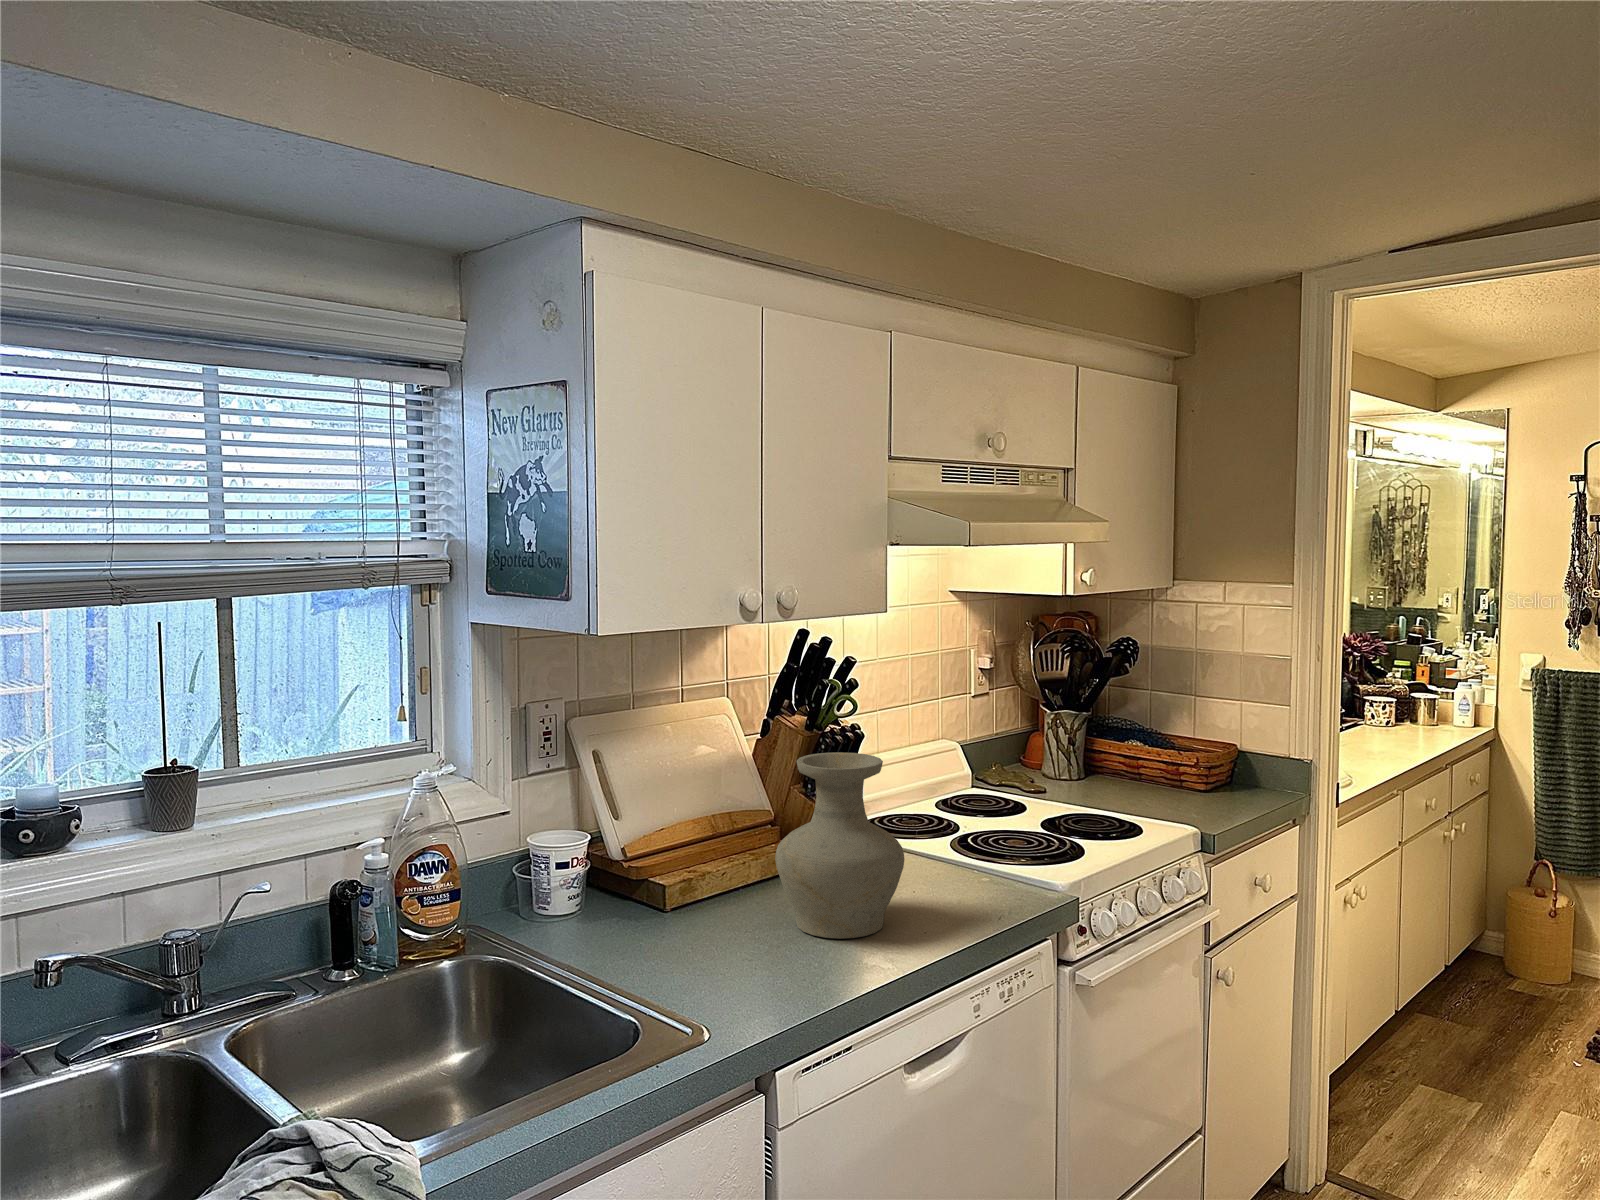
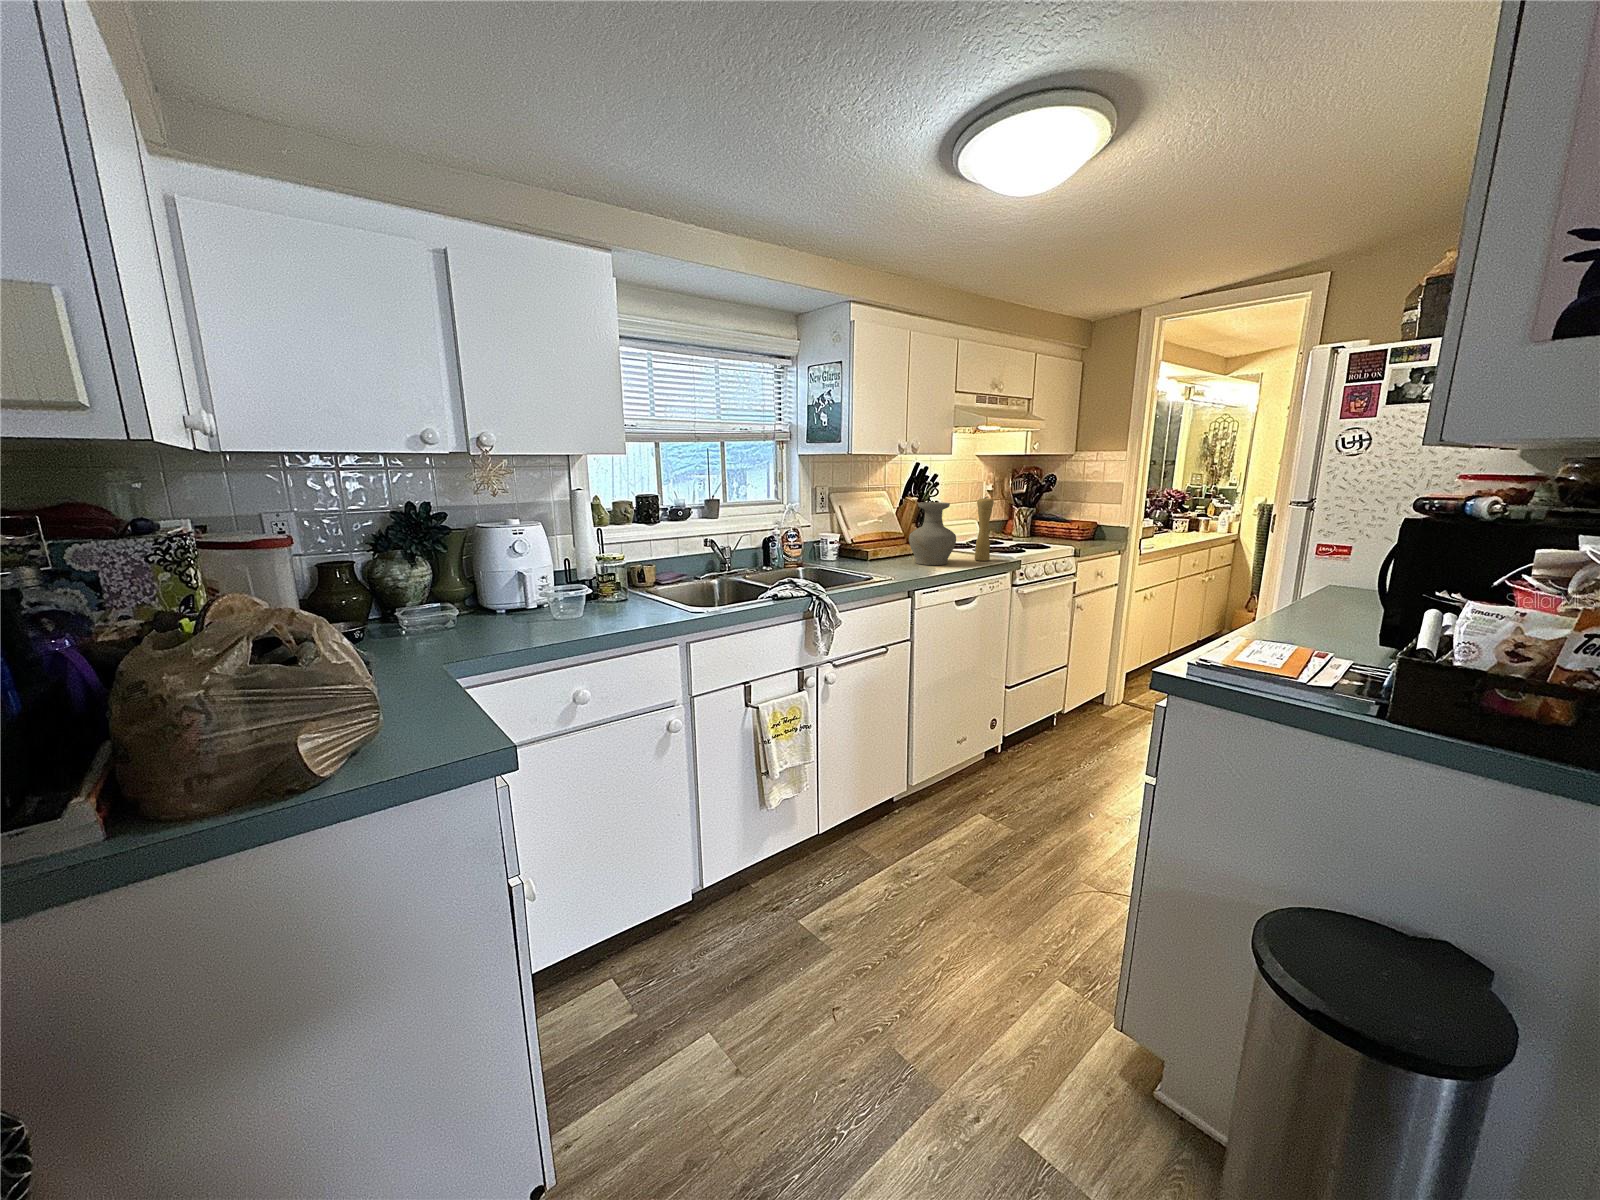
pepper mill: none [955,736,998,908] -> present [974,497,994,561]

